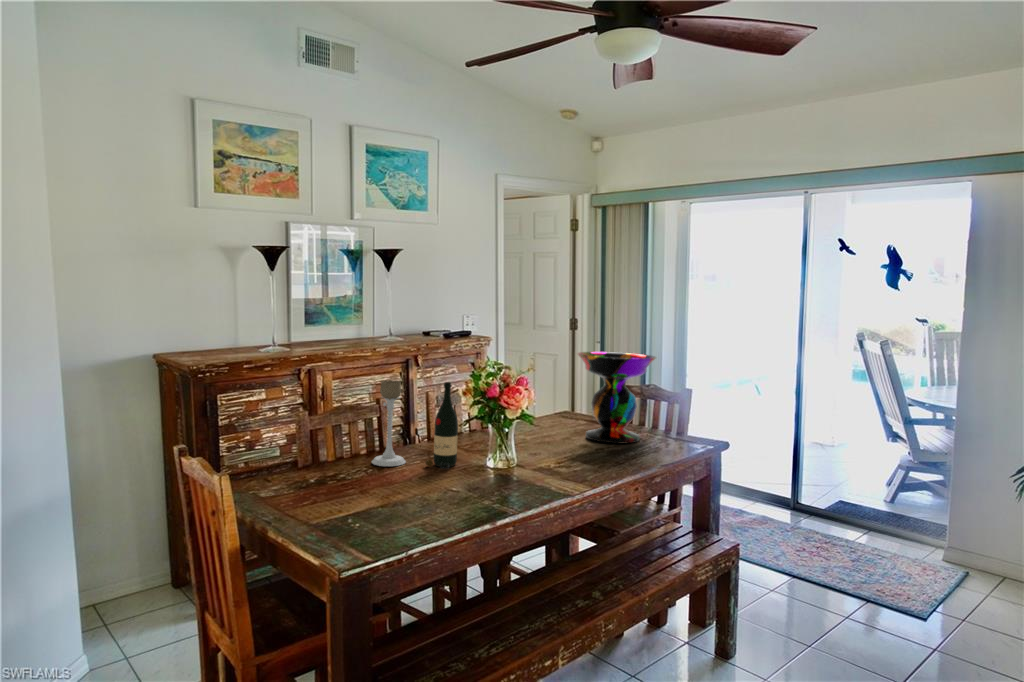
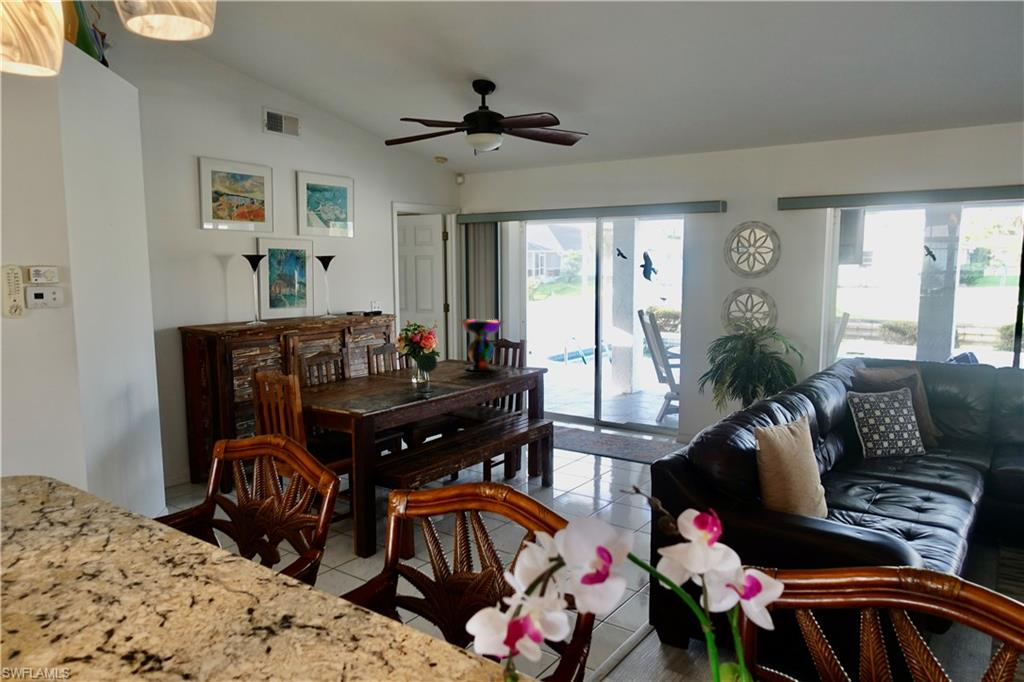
candle holder: present [372,380,406,466] -> none [344,336,364,384]
wine bottle: present [425,382,458,468] -> none [377,336,395,384]
wine glass: none [484,424,522,500] -> present [417,353,437,392]

